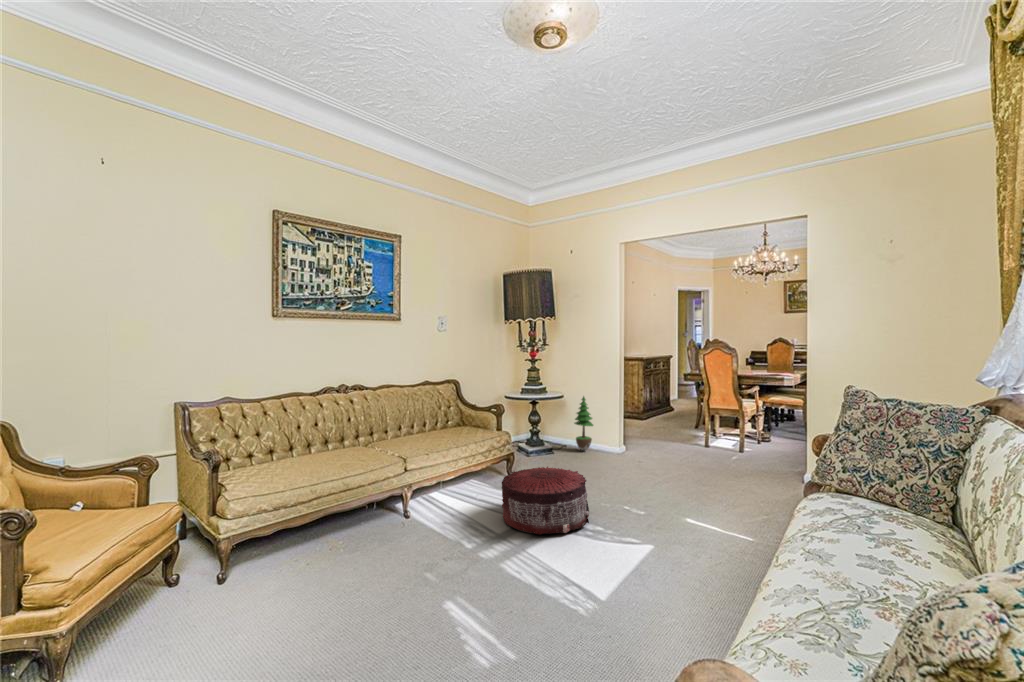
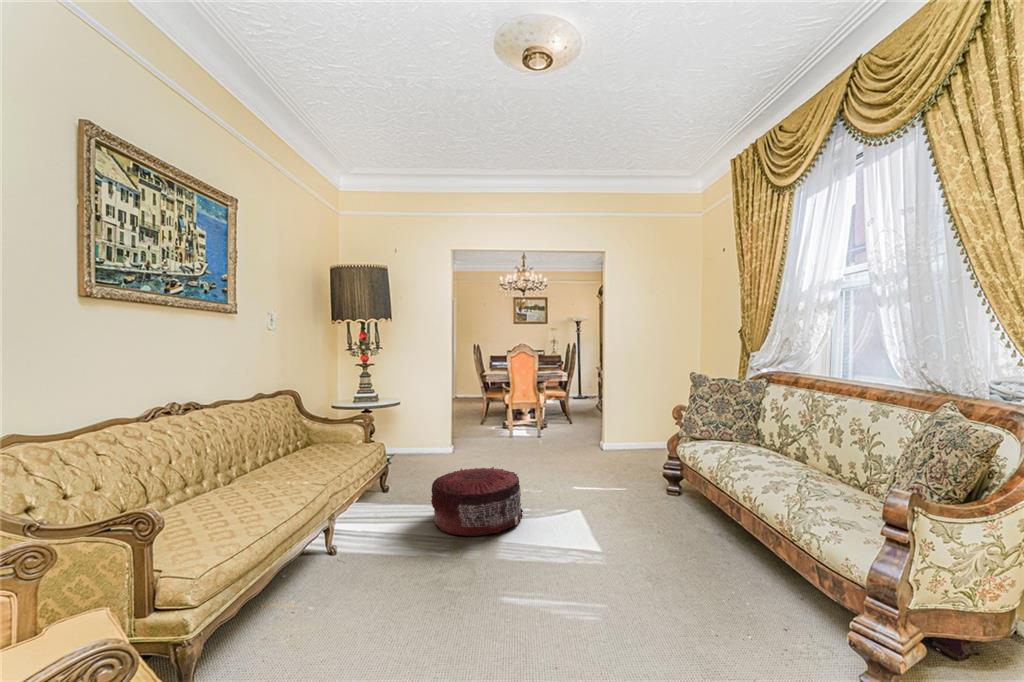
potted tree: present [574,396,593,451] -> none [407,400,428,459]

